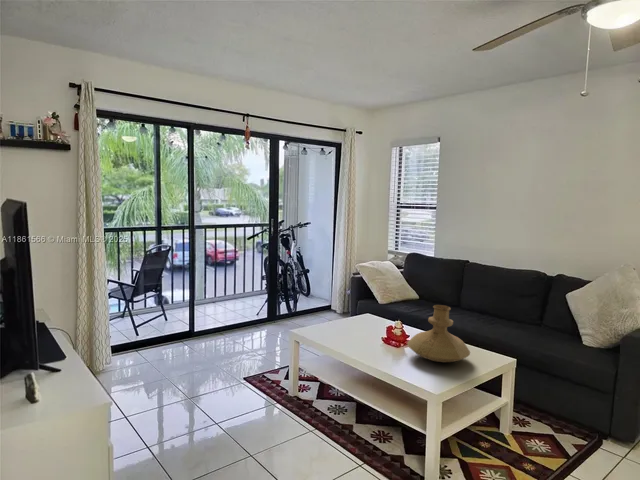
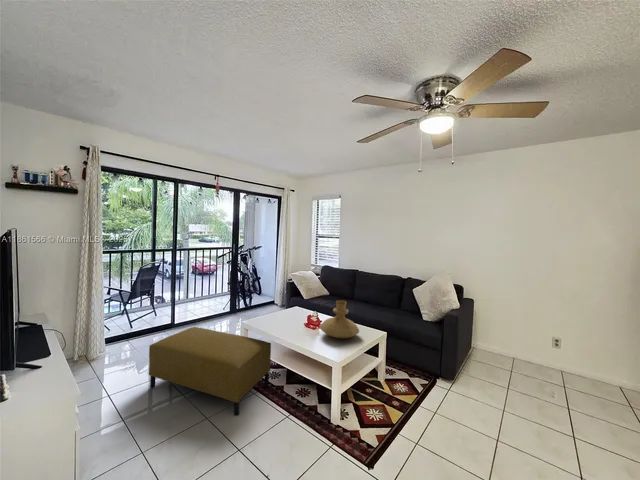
ottoman: none [172,336,334,457] -> present [149,327,271,416]

